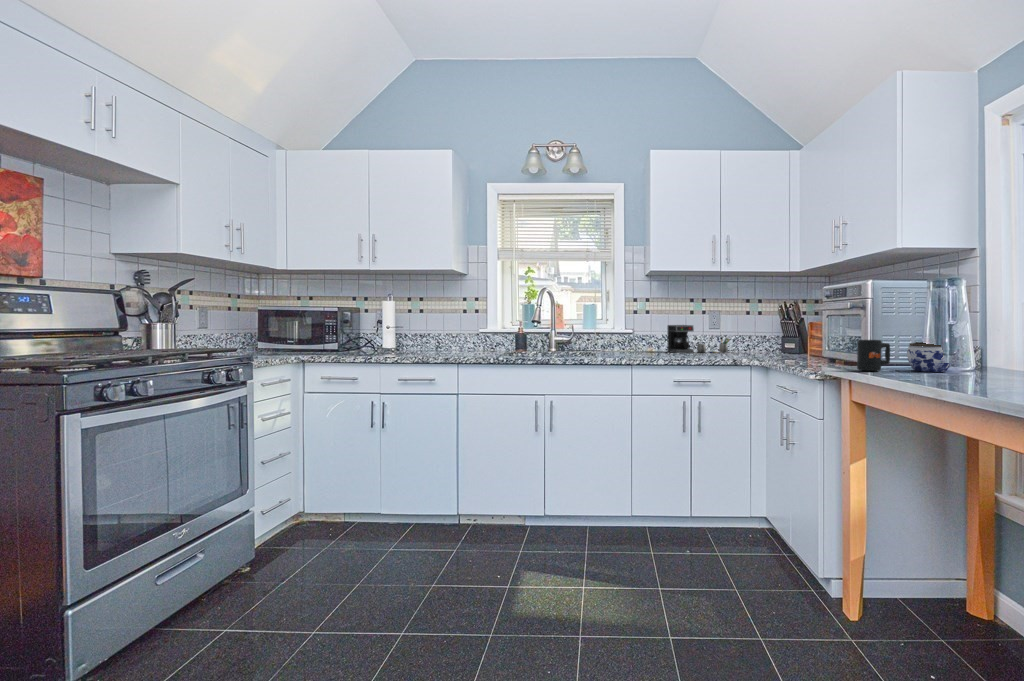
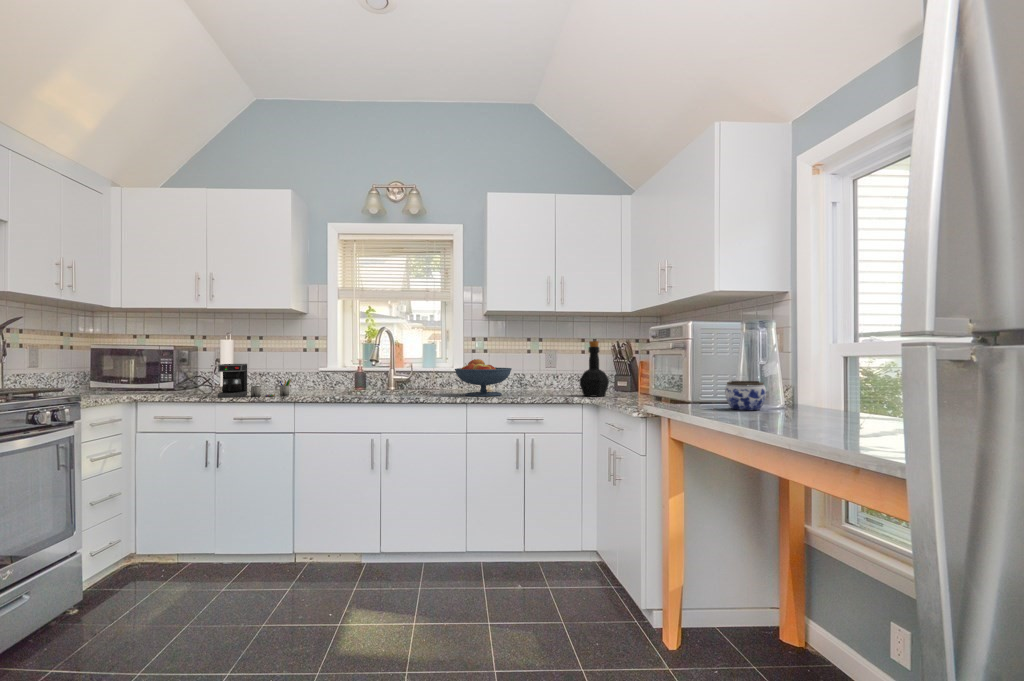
bottle: none [747,301,780,358] -> present [580,341,609,397]
fruit bowl: none [618,320,675,357] -> present [455,359,512,396]
coffee maker: present [667,325,729,353] -> present [218,364,291,398]
mug: present [857,340,890,371] -> none [682,379,711,411]

